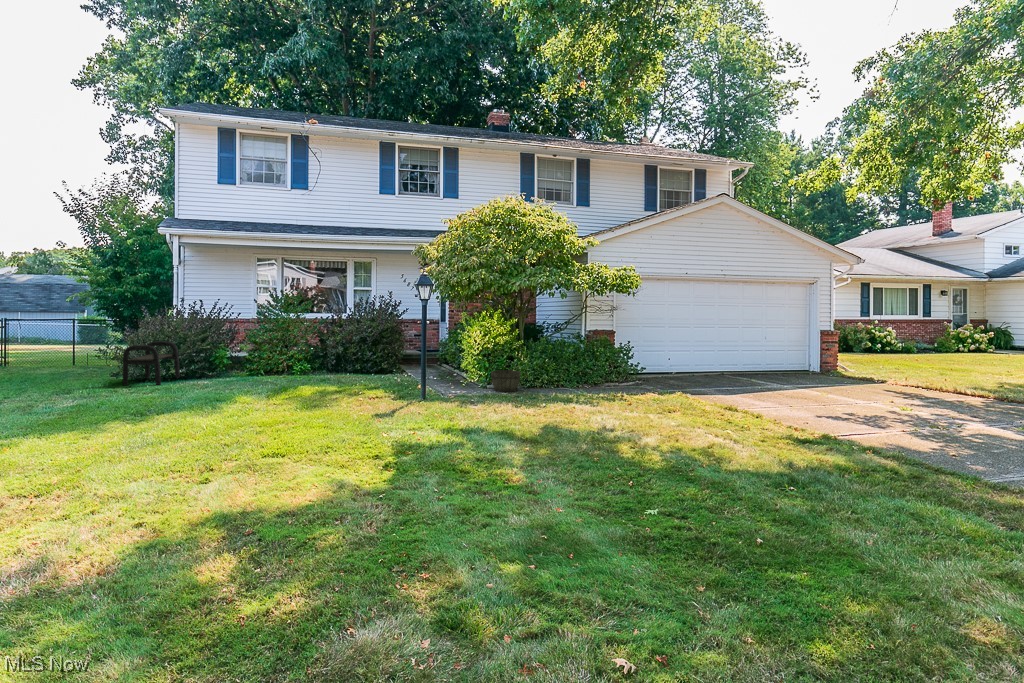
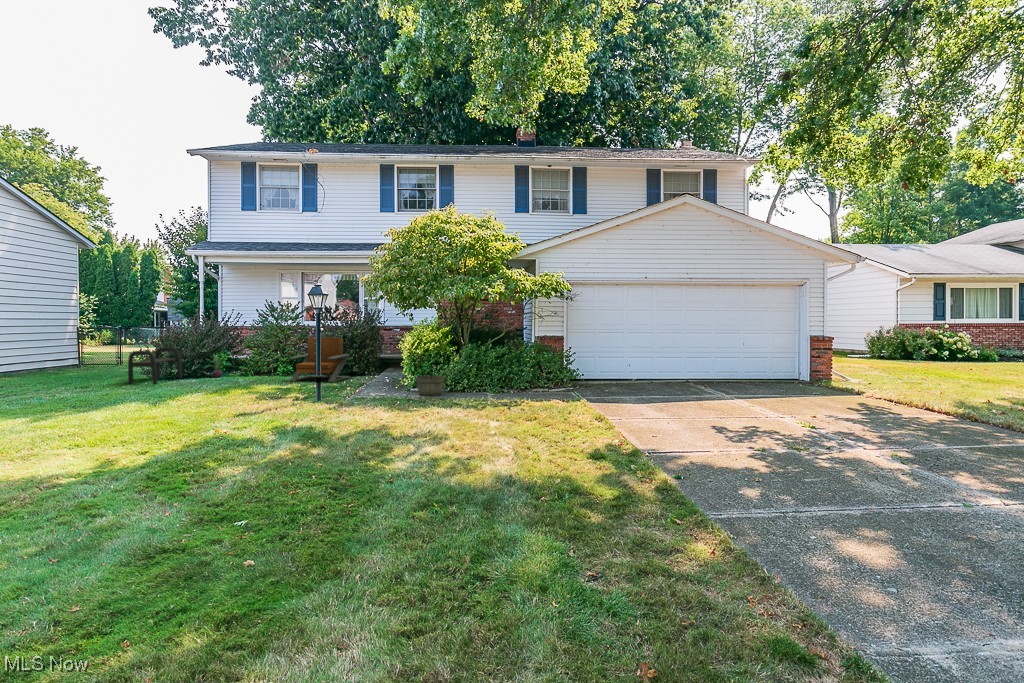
lounge chair: none [319,330,380,379] -> present [290,337,350,382]
decorative plant: none [204,348,237,376] -> present [213,354,222,377]

